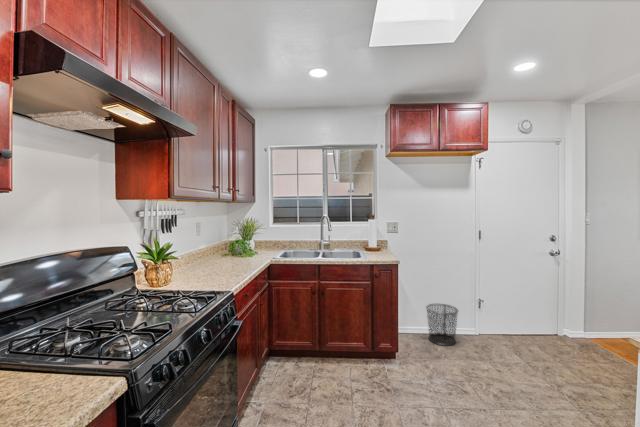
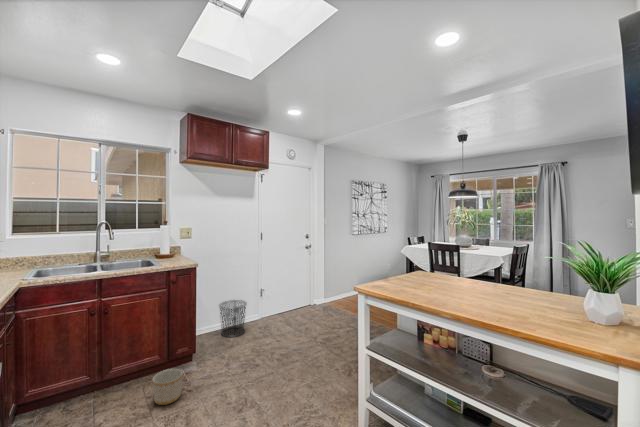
planter: none [354,360,381,395] -> present [153,369,183,405]

